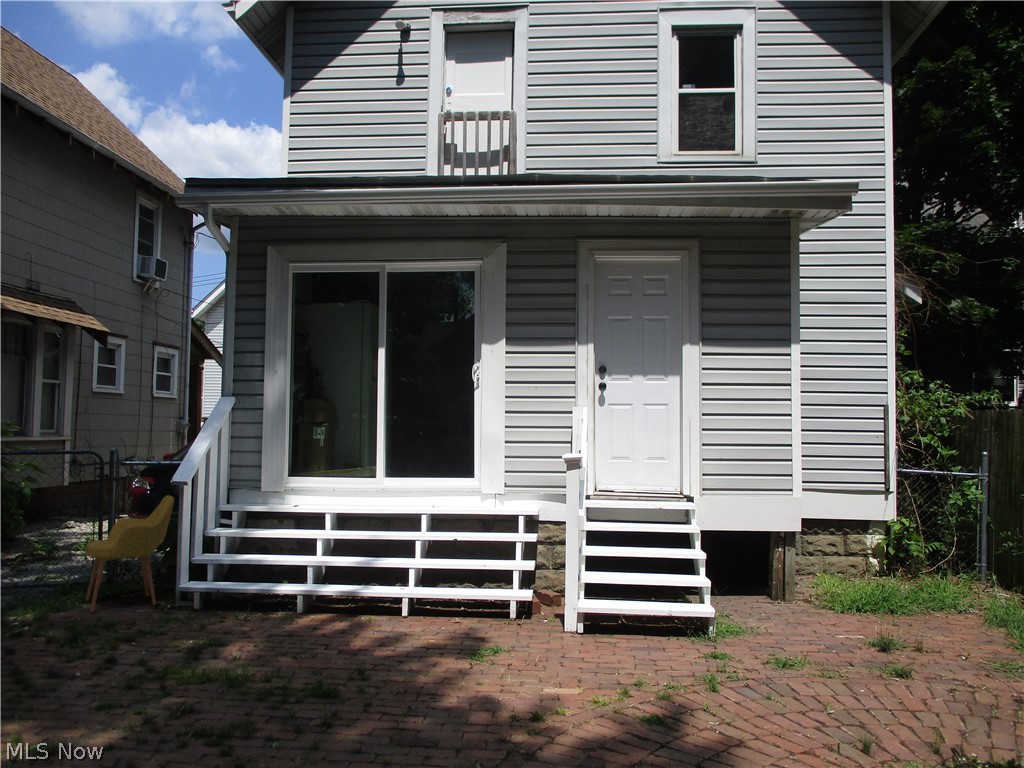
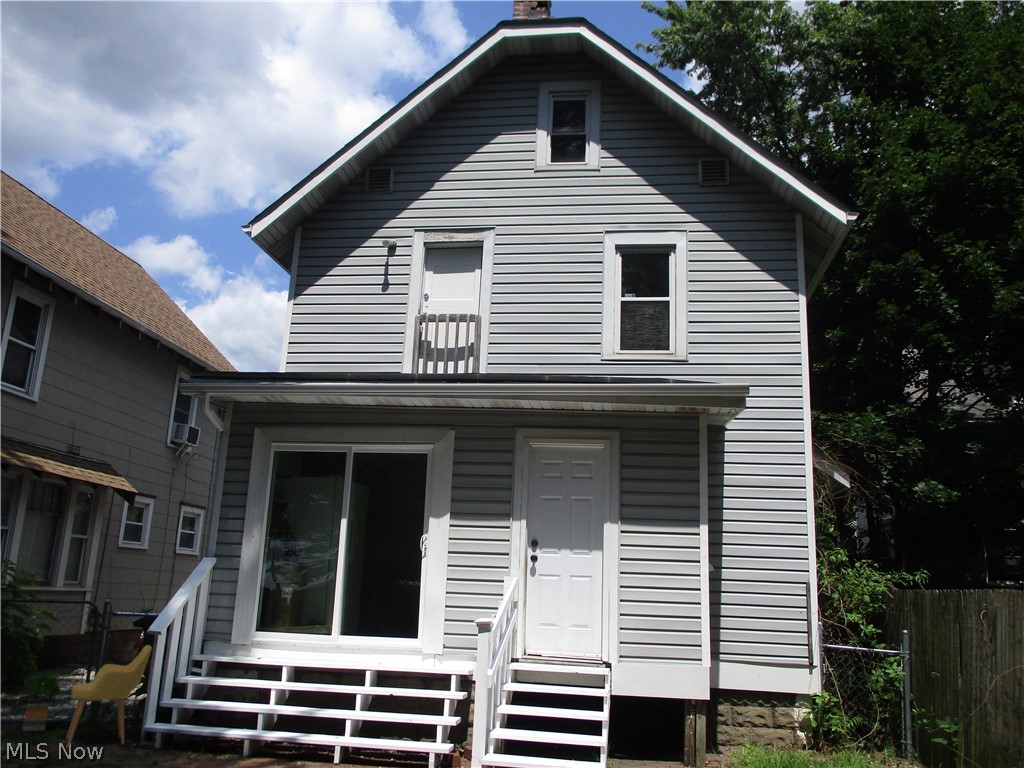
potted tree: none [24,532,70,594] -> present [23,676,61,731]

